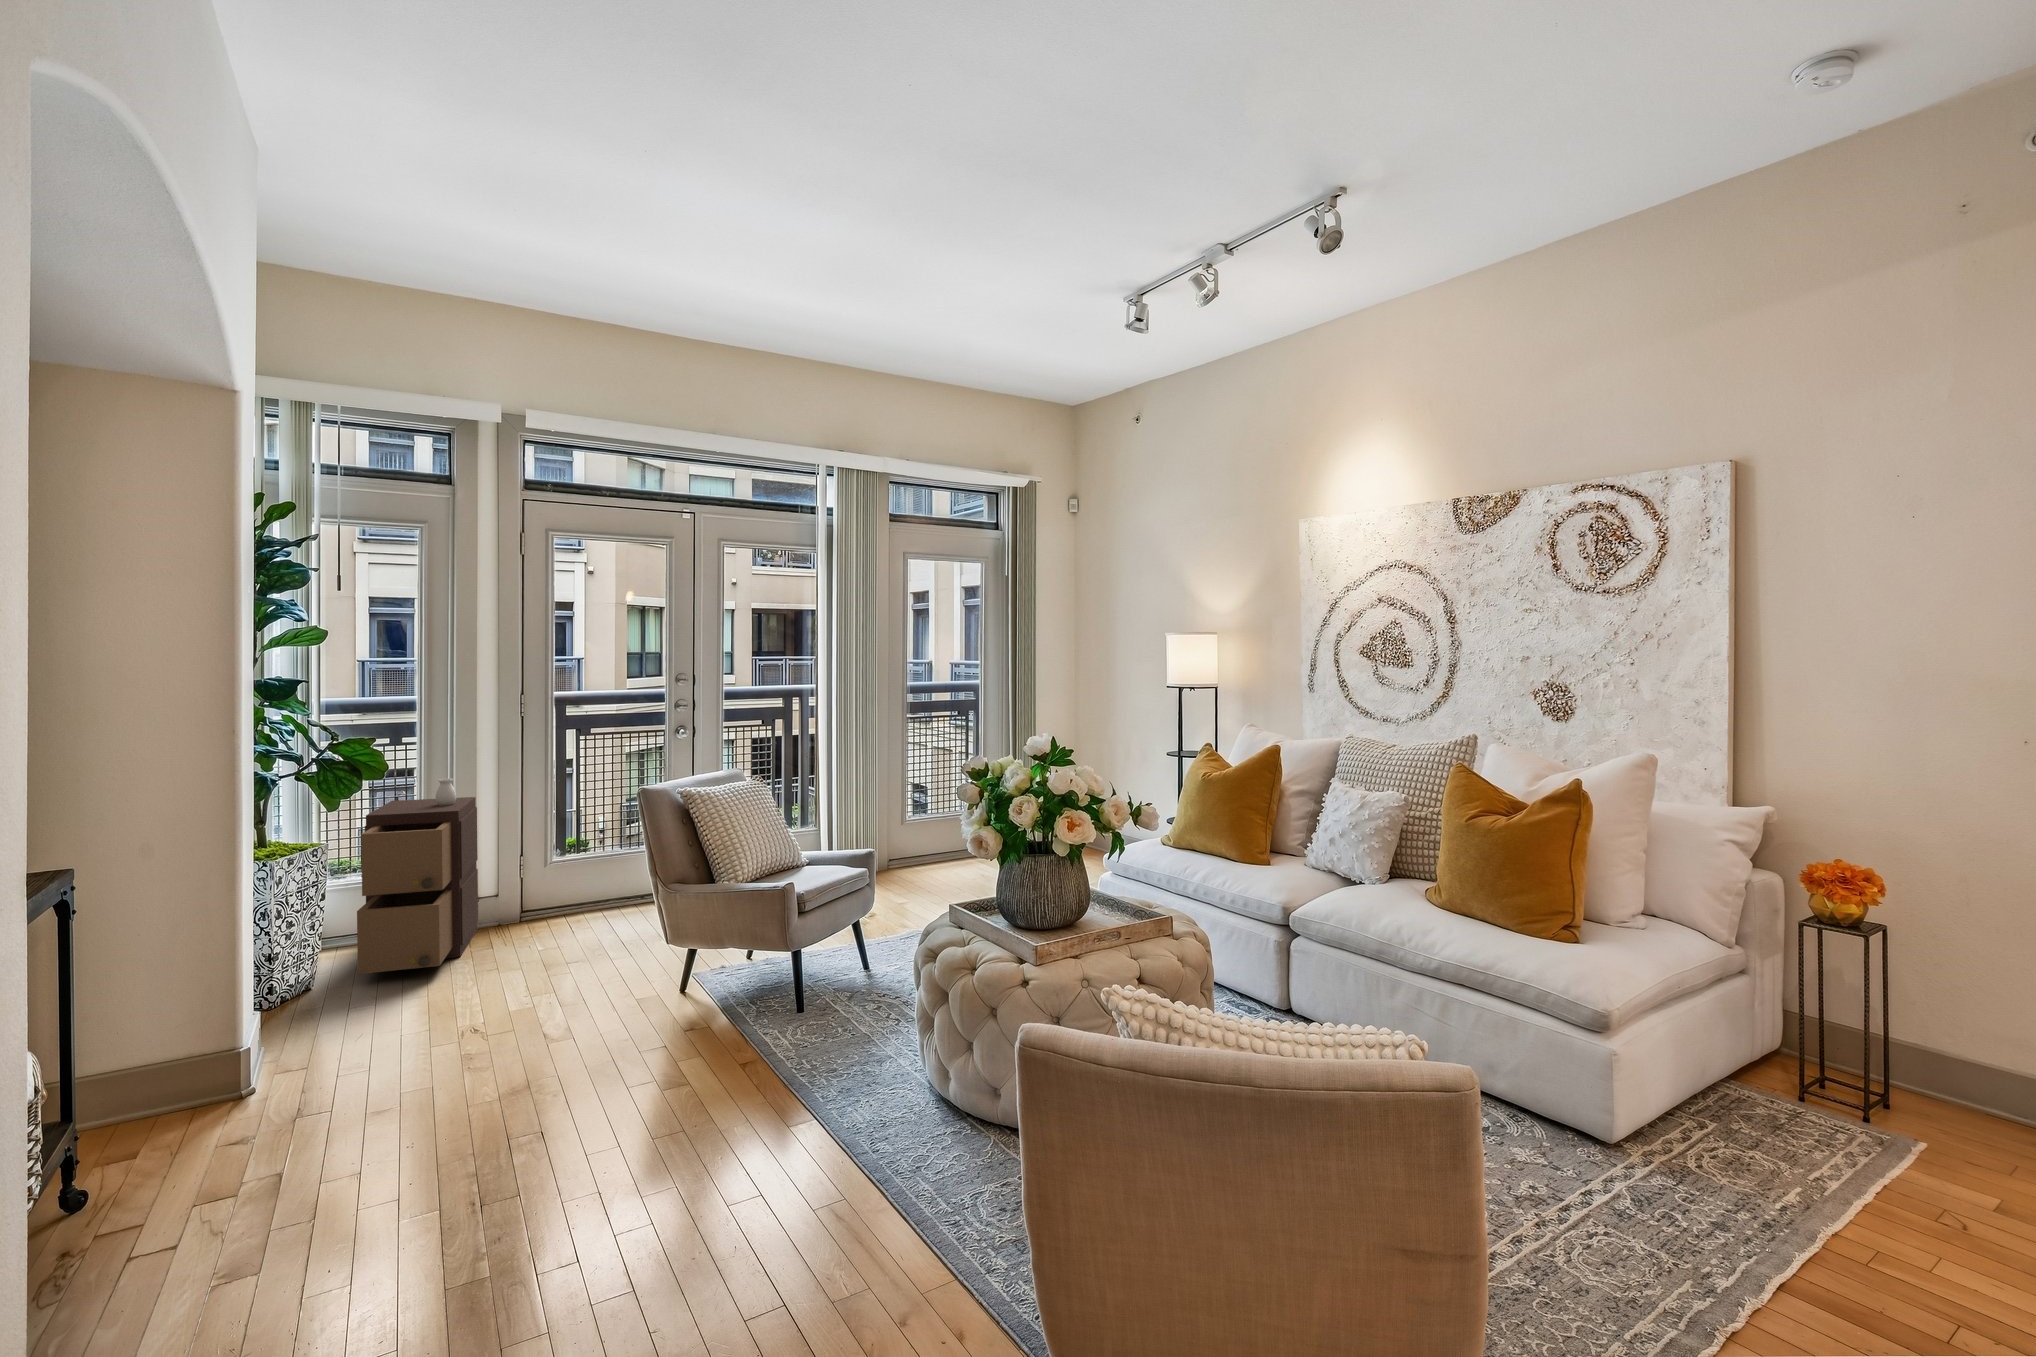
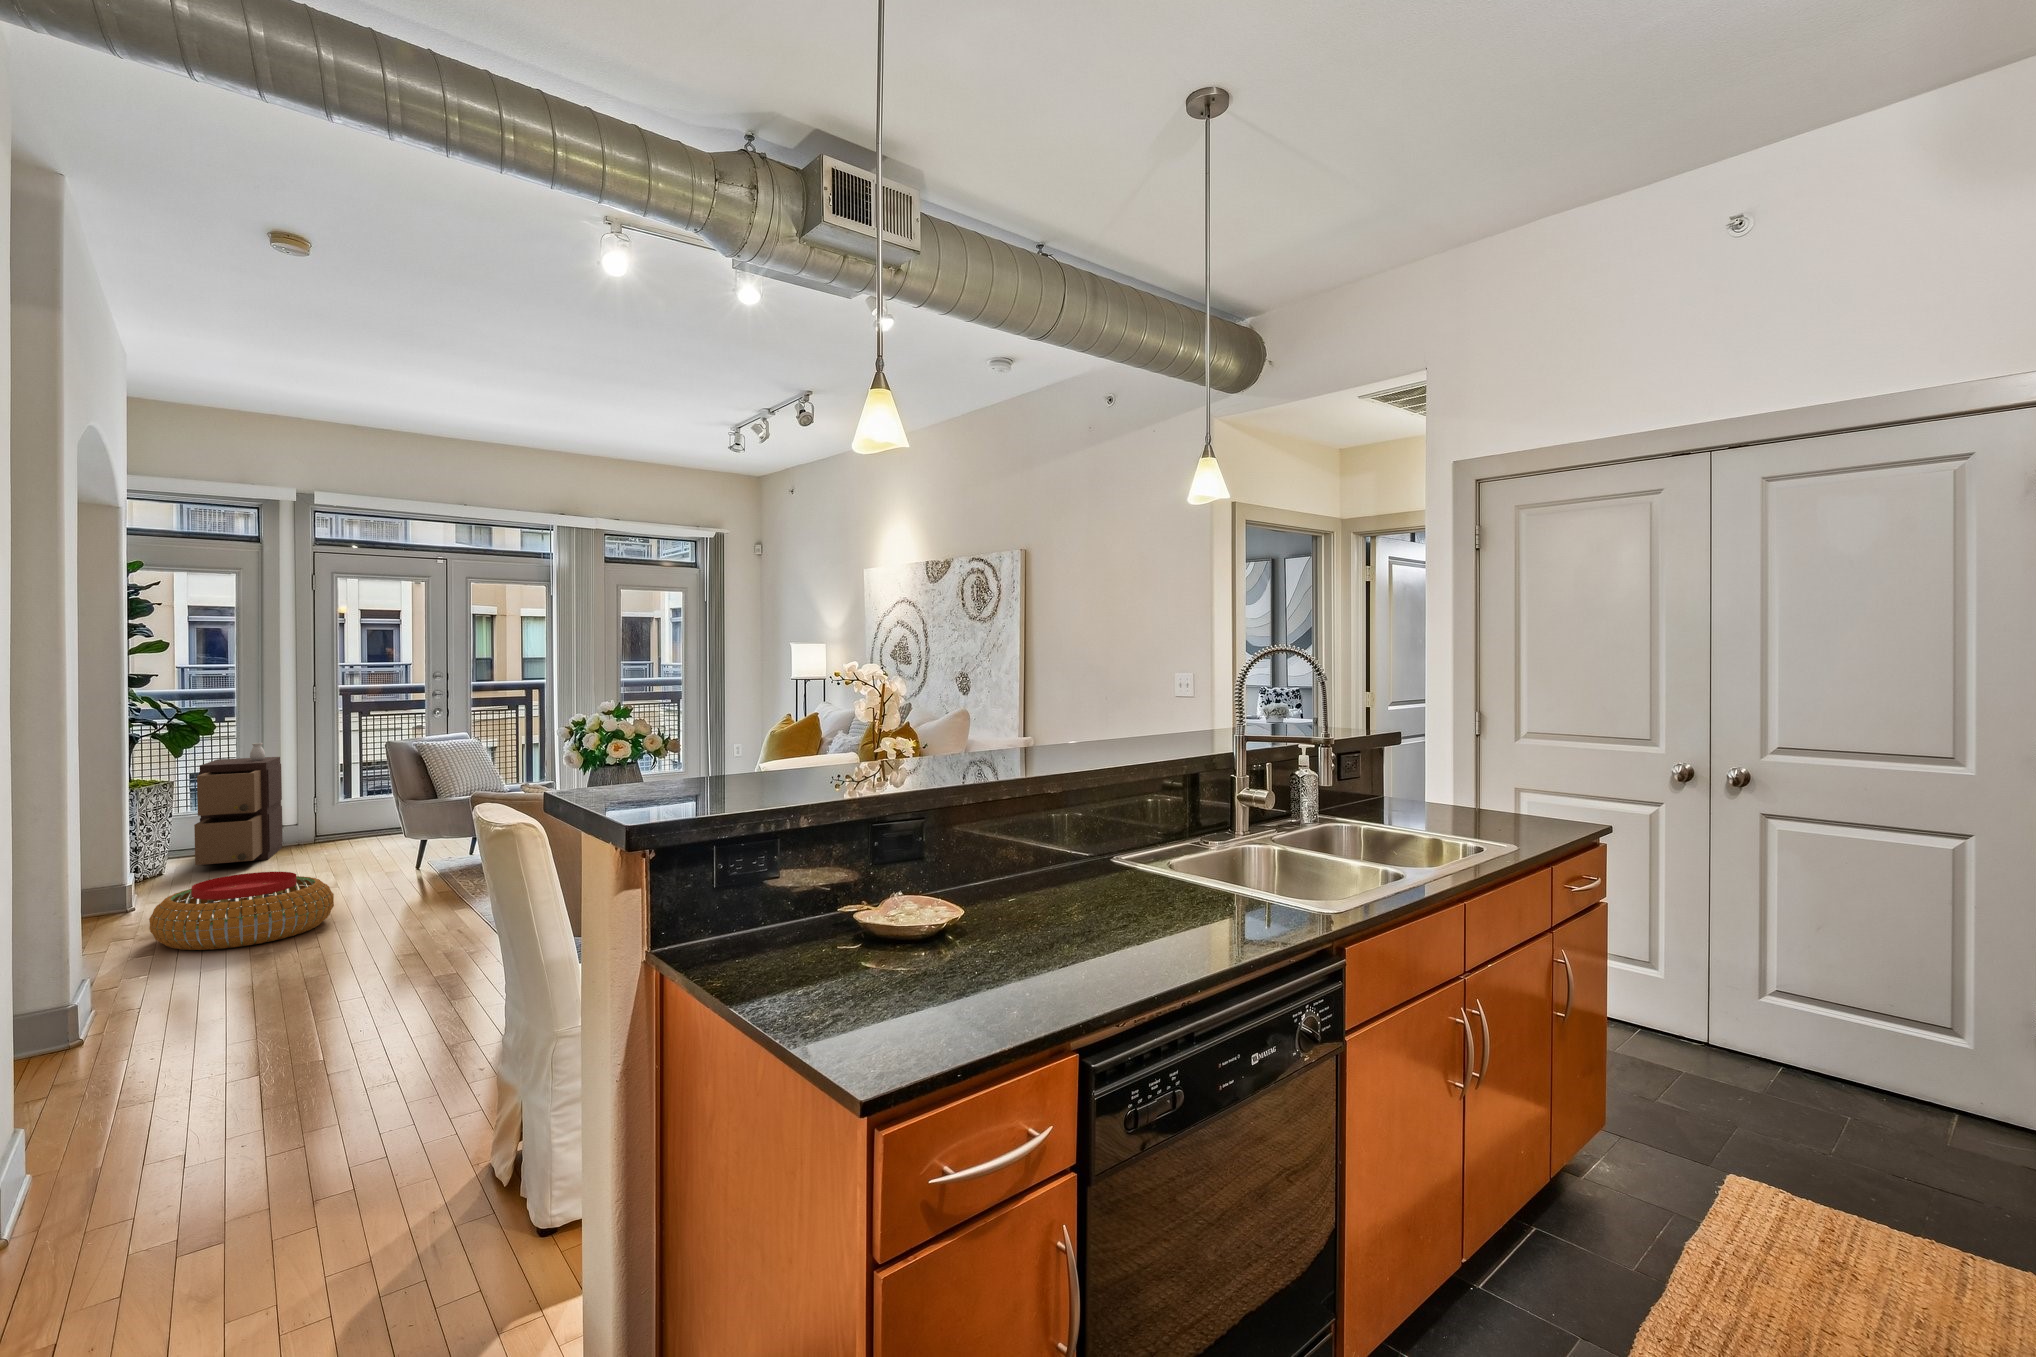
pouf: none [258,1051,586,1253] -> present [149,872,334,950]

